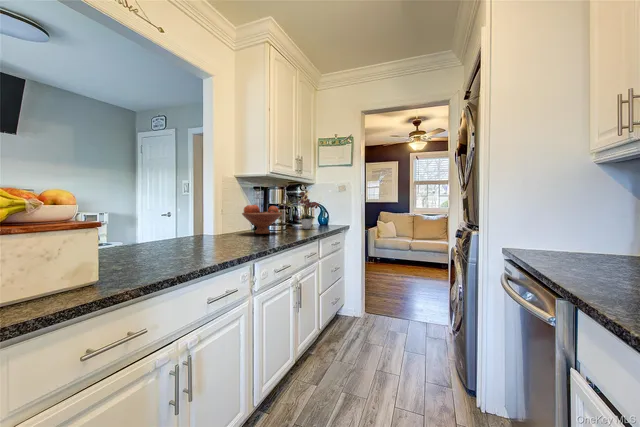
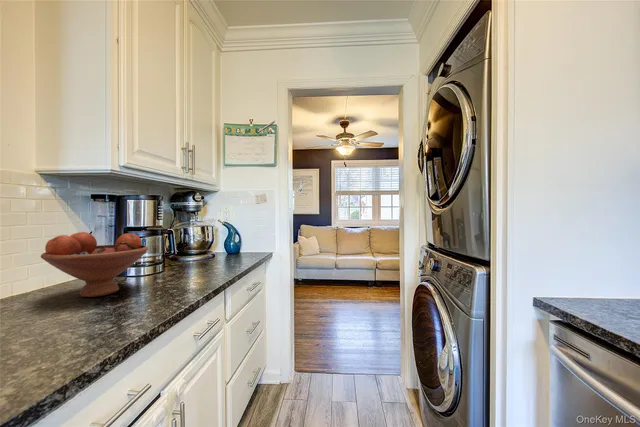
flower arrangement: present [297,192,319,229] -> none [181,202,229,268]

